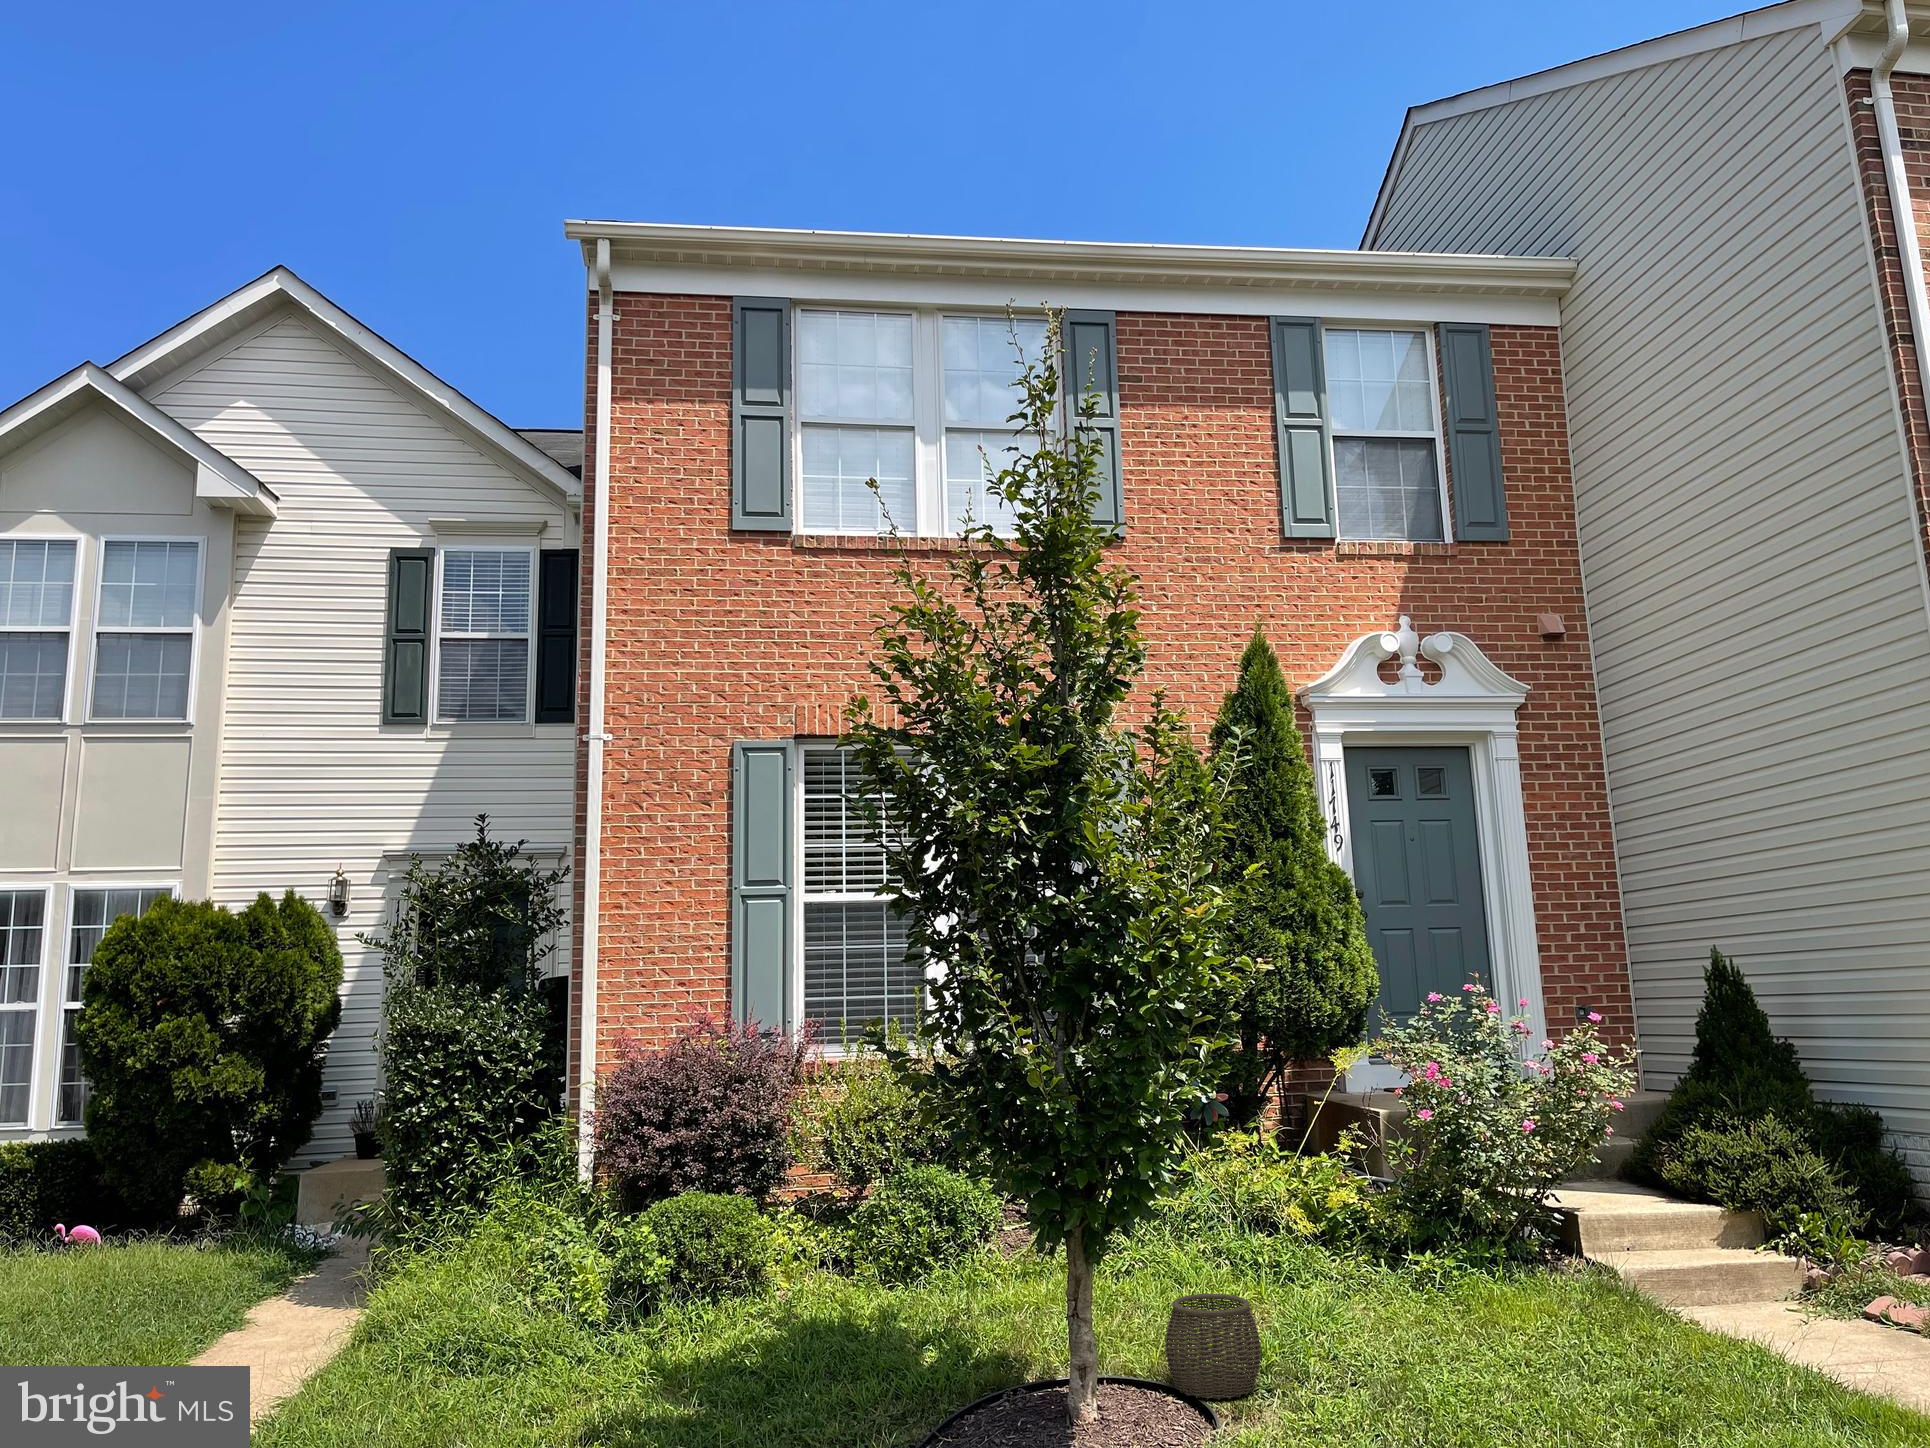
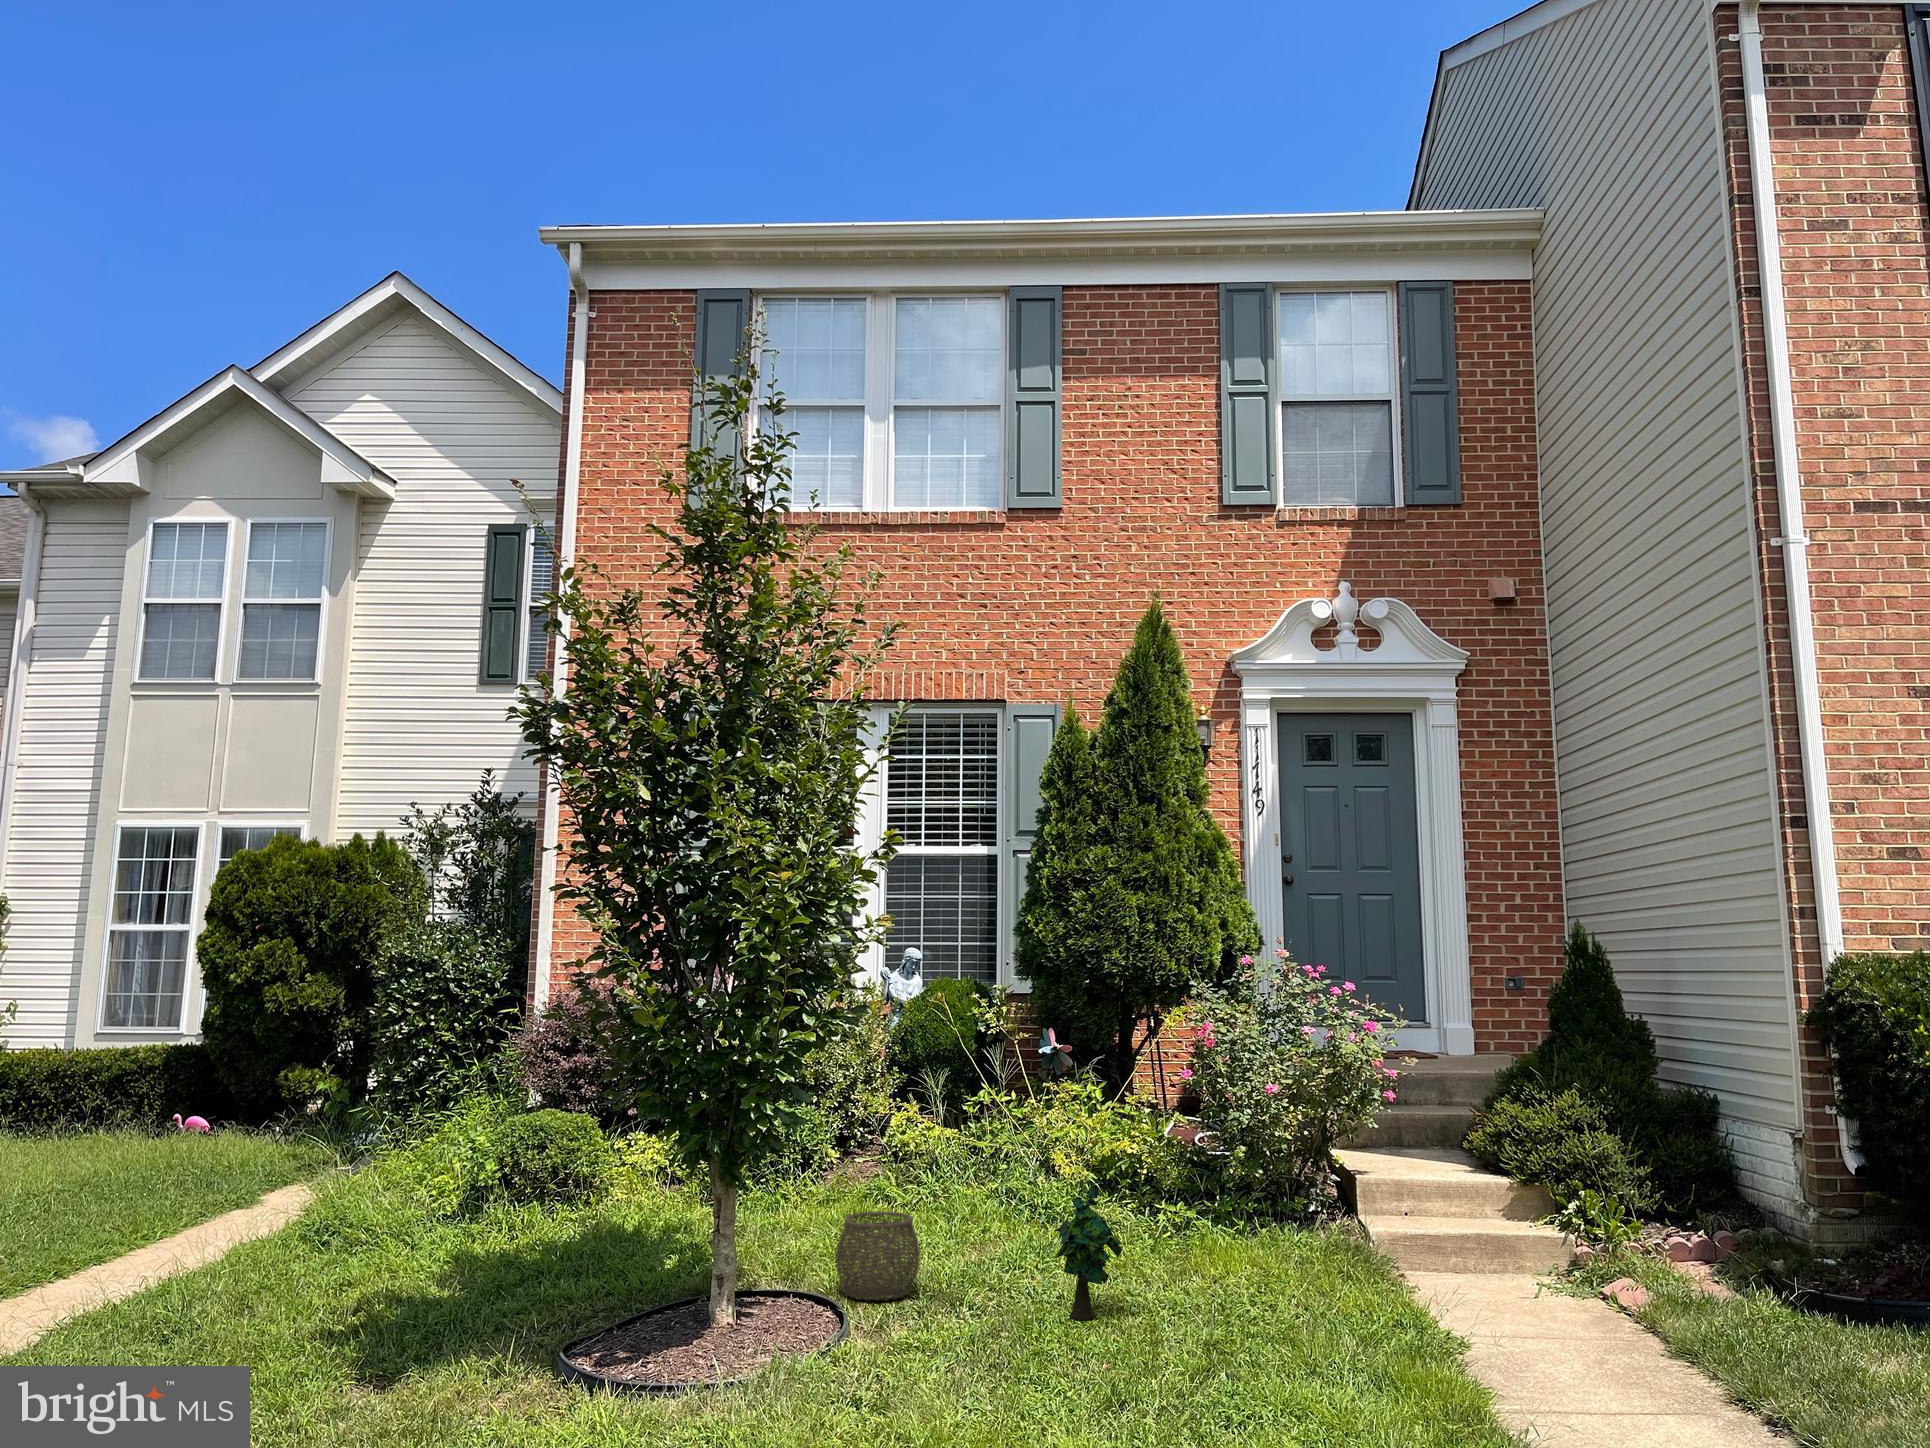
decorative plant: none [1411,1252,1498,1401] -> present [1054,1187,1122,1320]

